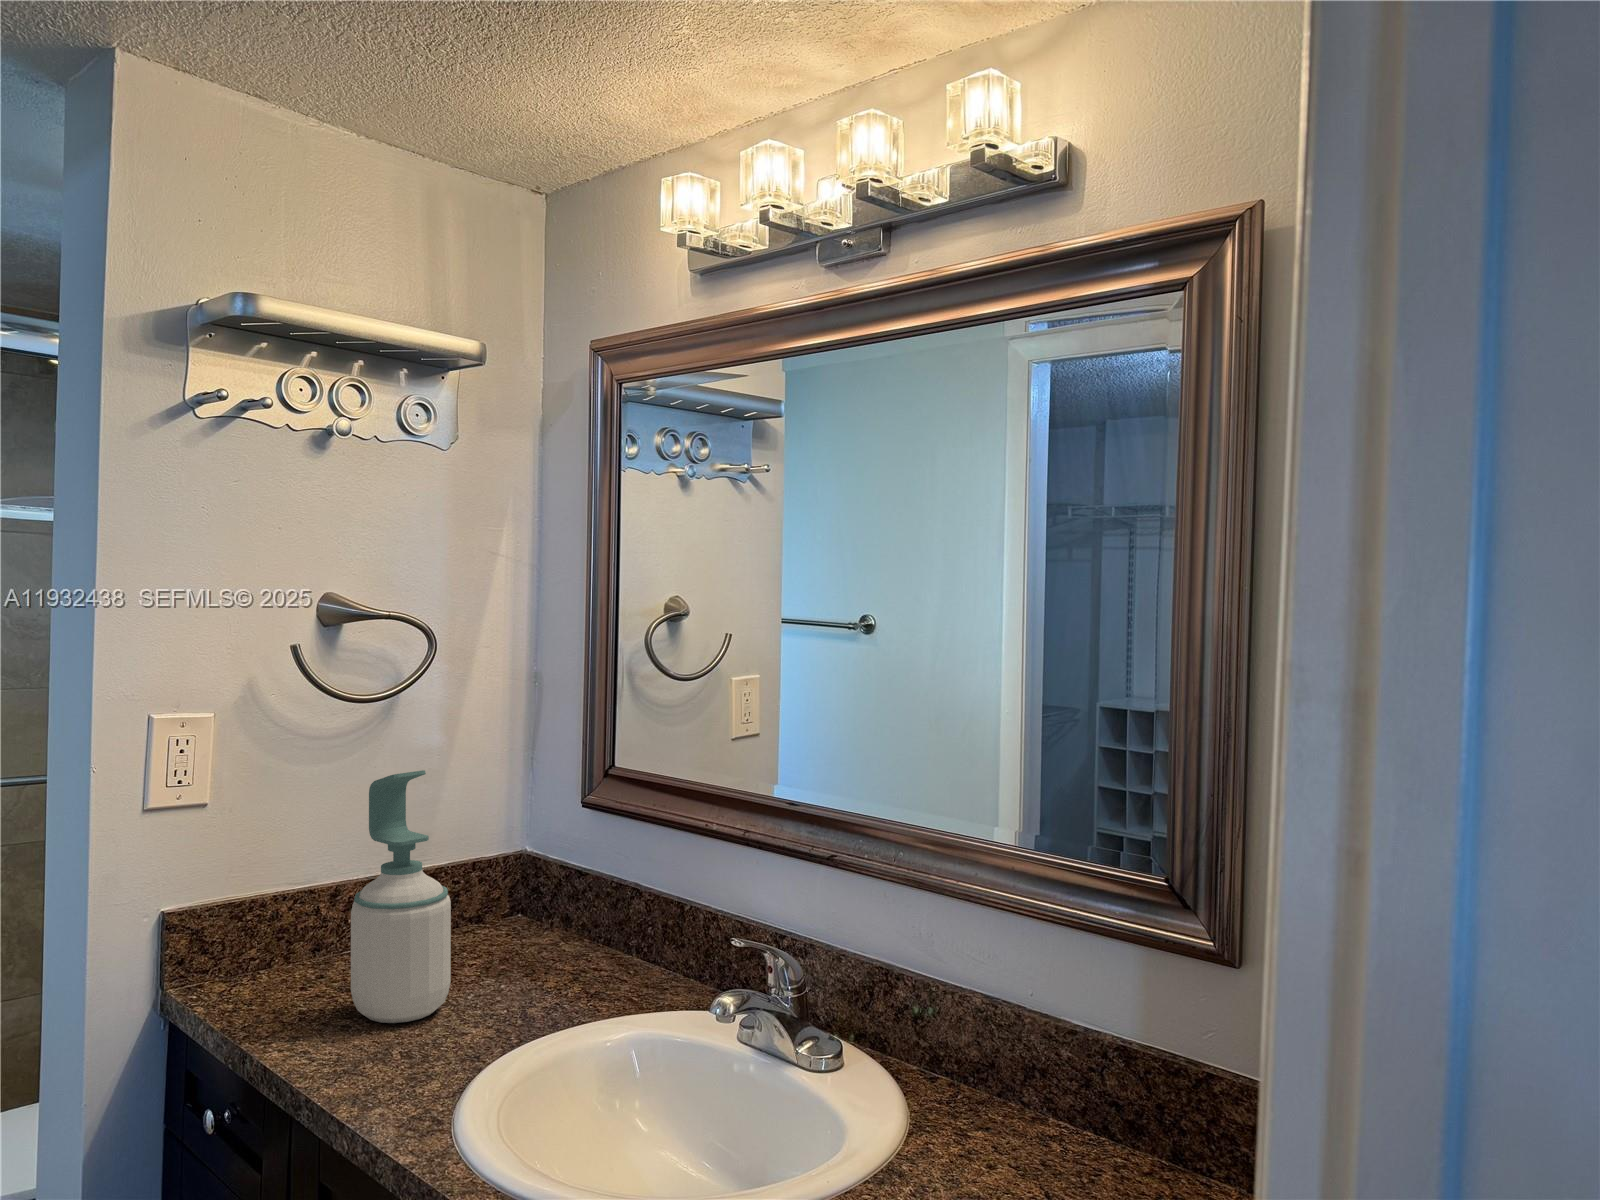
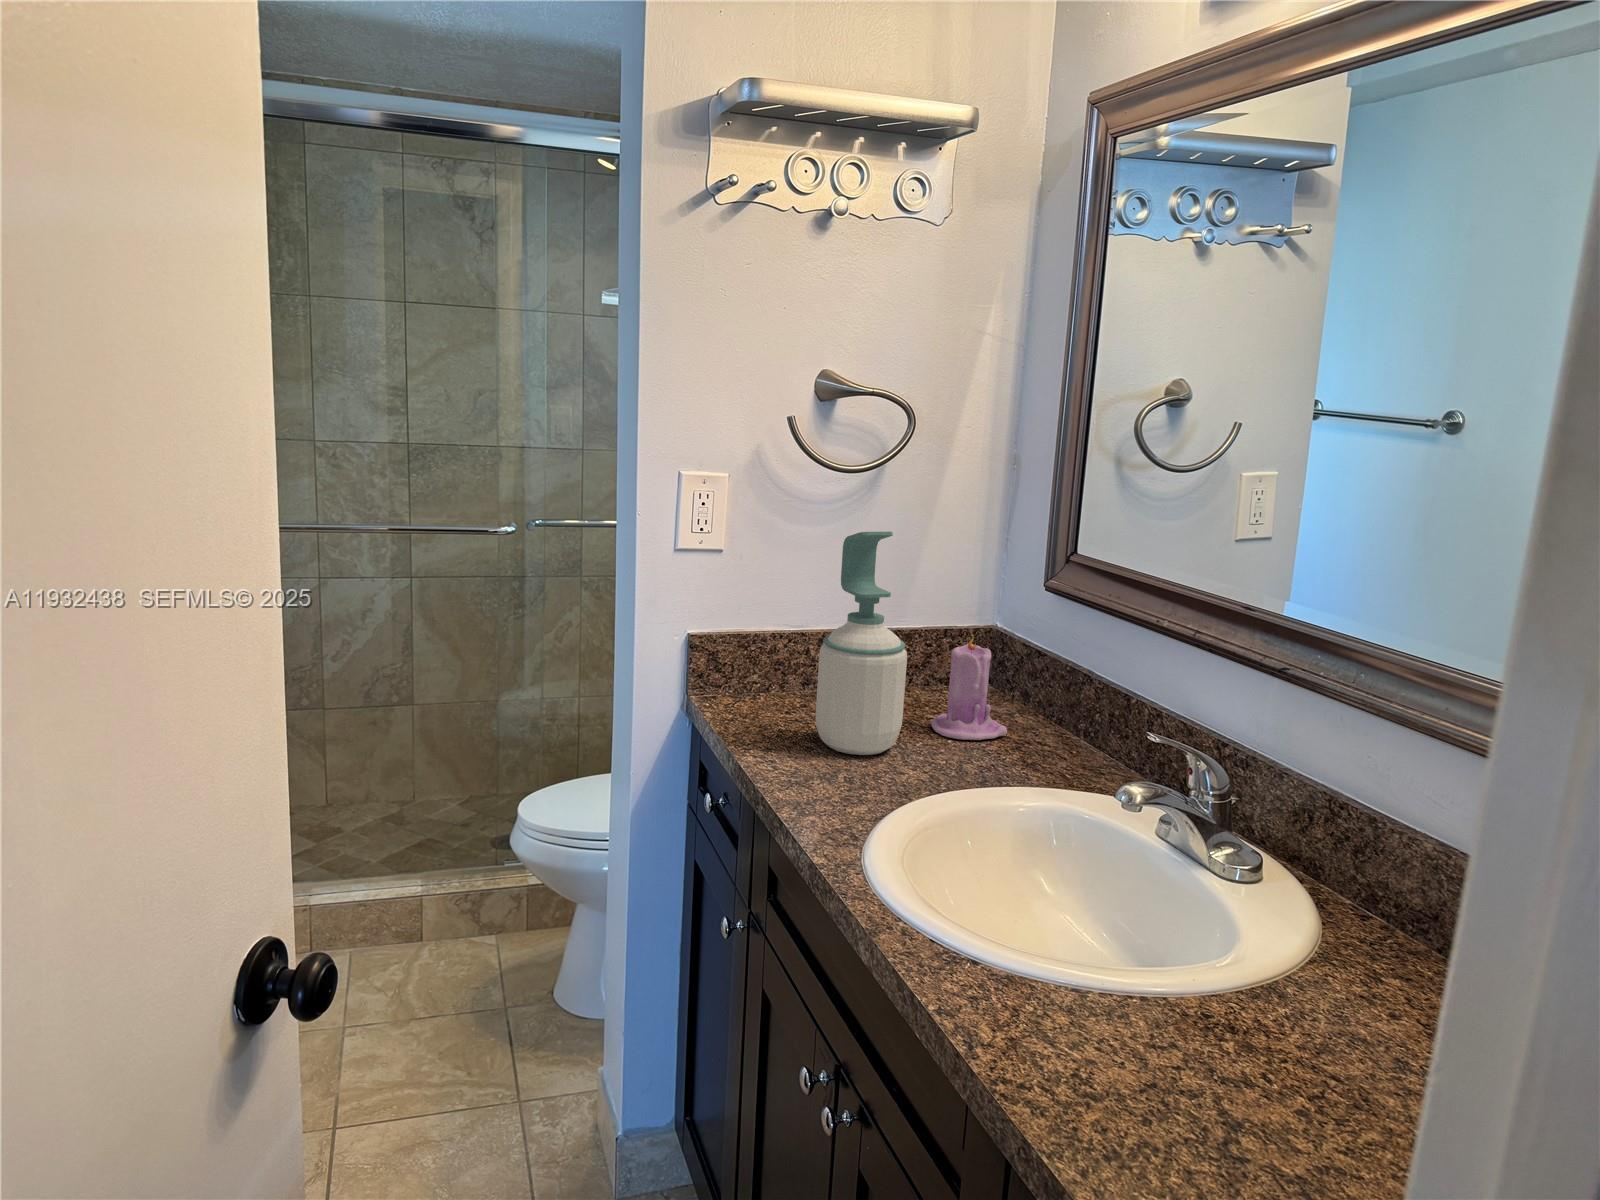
candle: none [474,866,557,981] -> present [931,636,1007,740]

